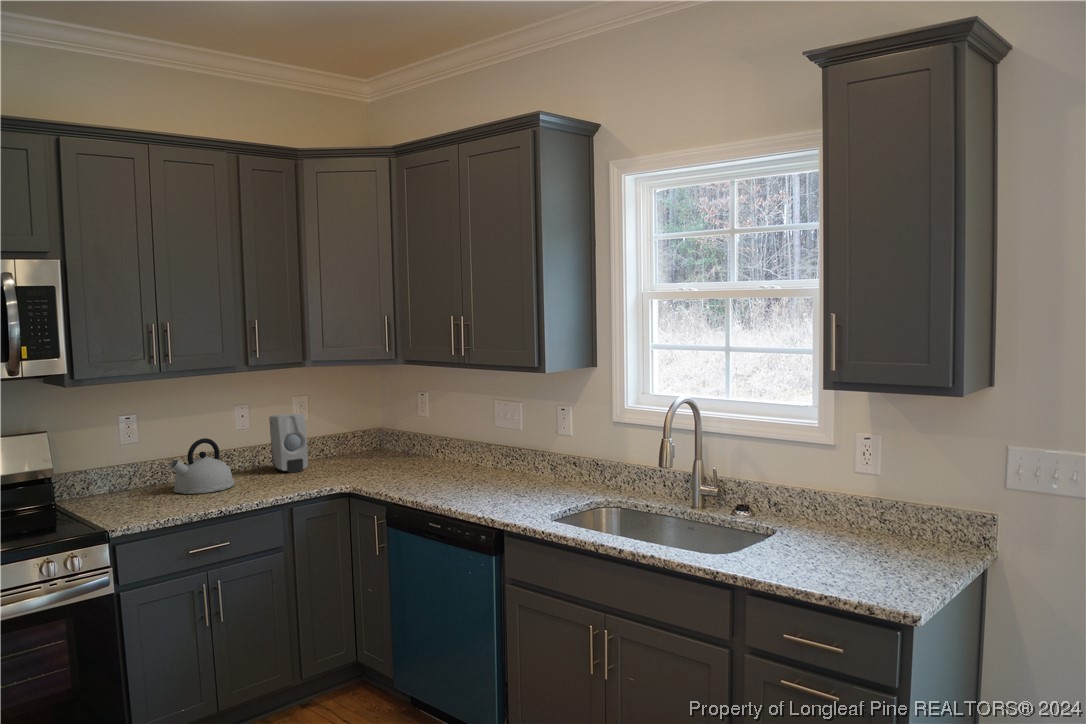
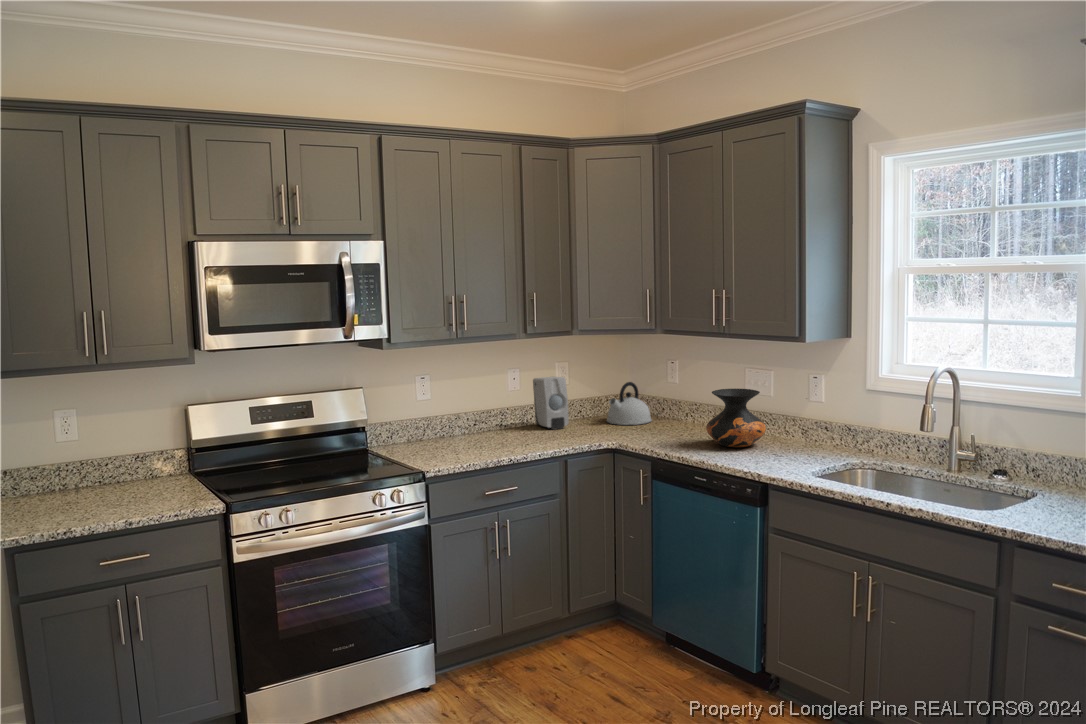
vase: none [450,423,513,488] -> present [706,389,766,448]
kettle: present [170,438,235,494] -> present [607,382,652,425]

